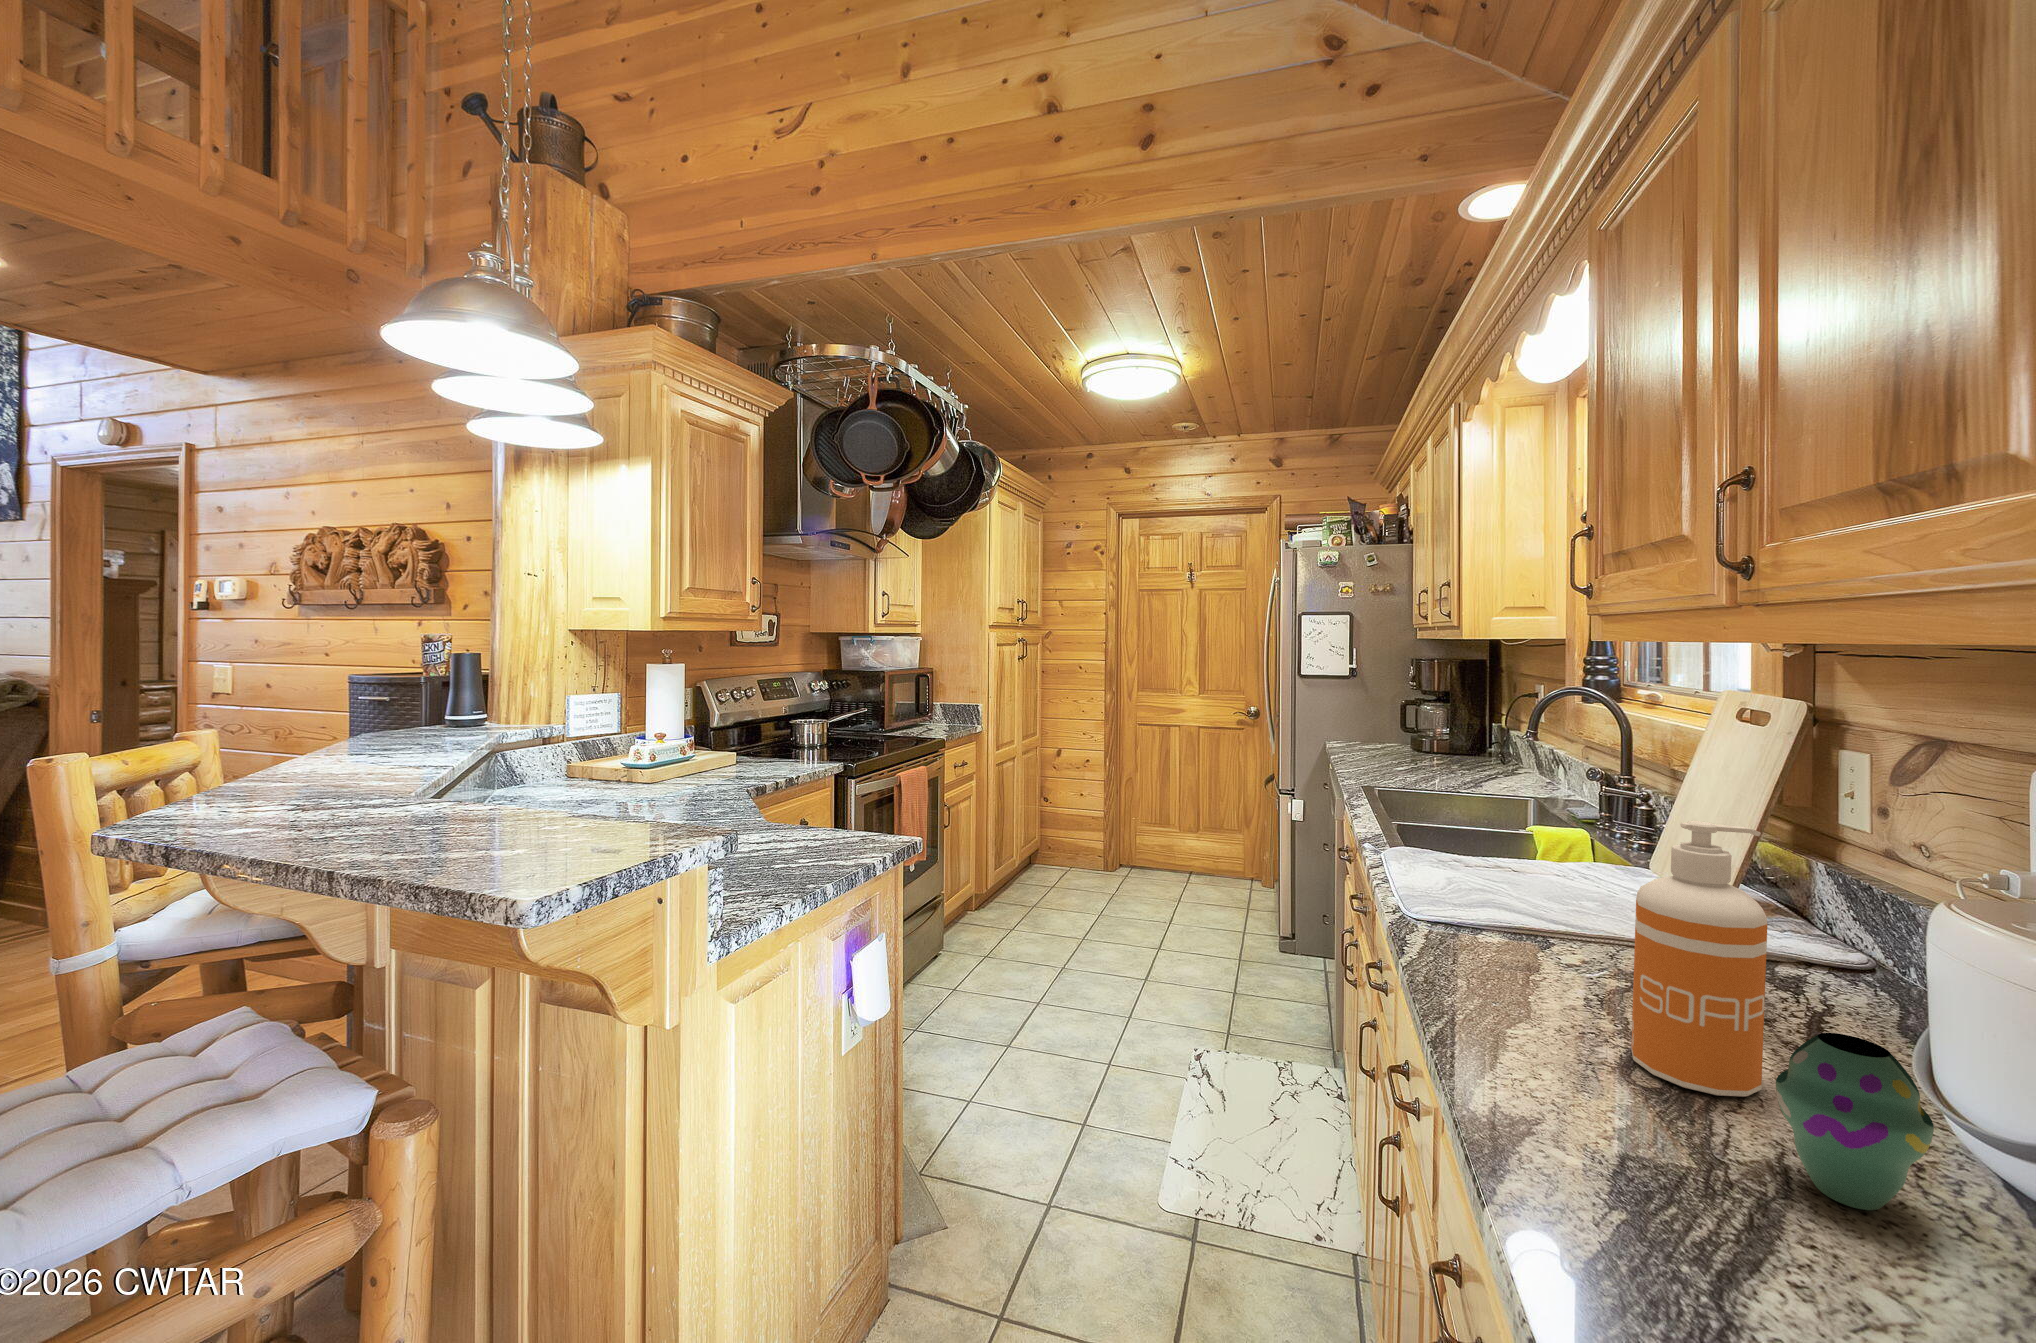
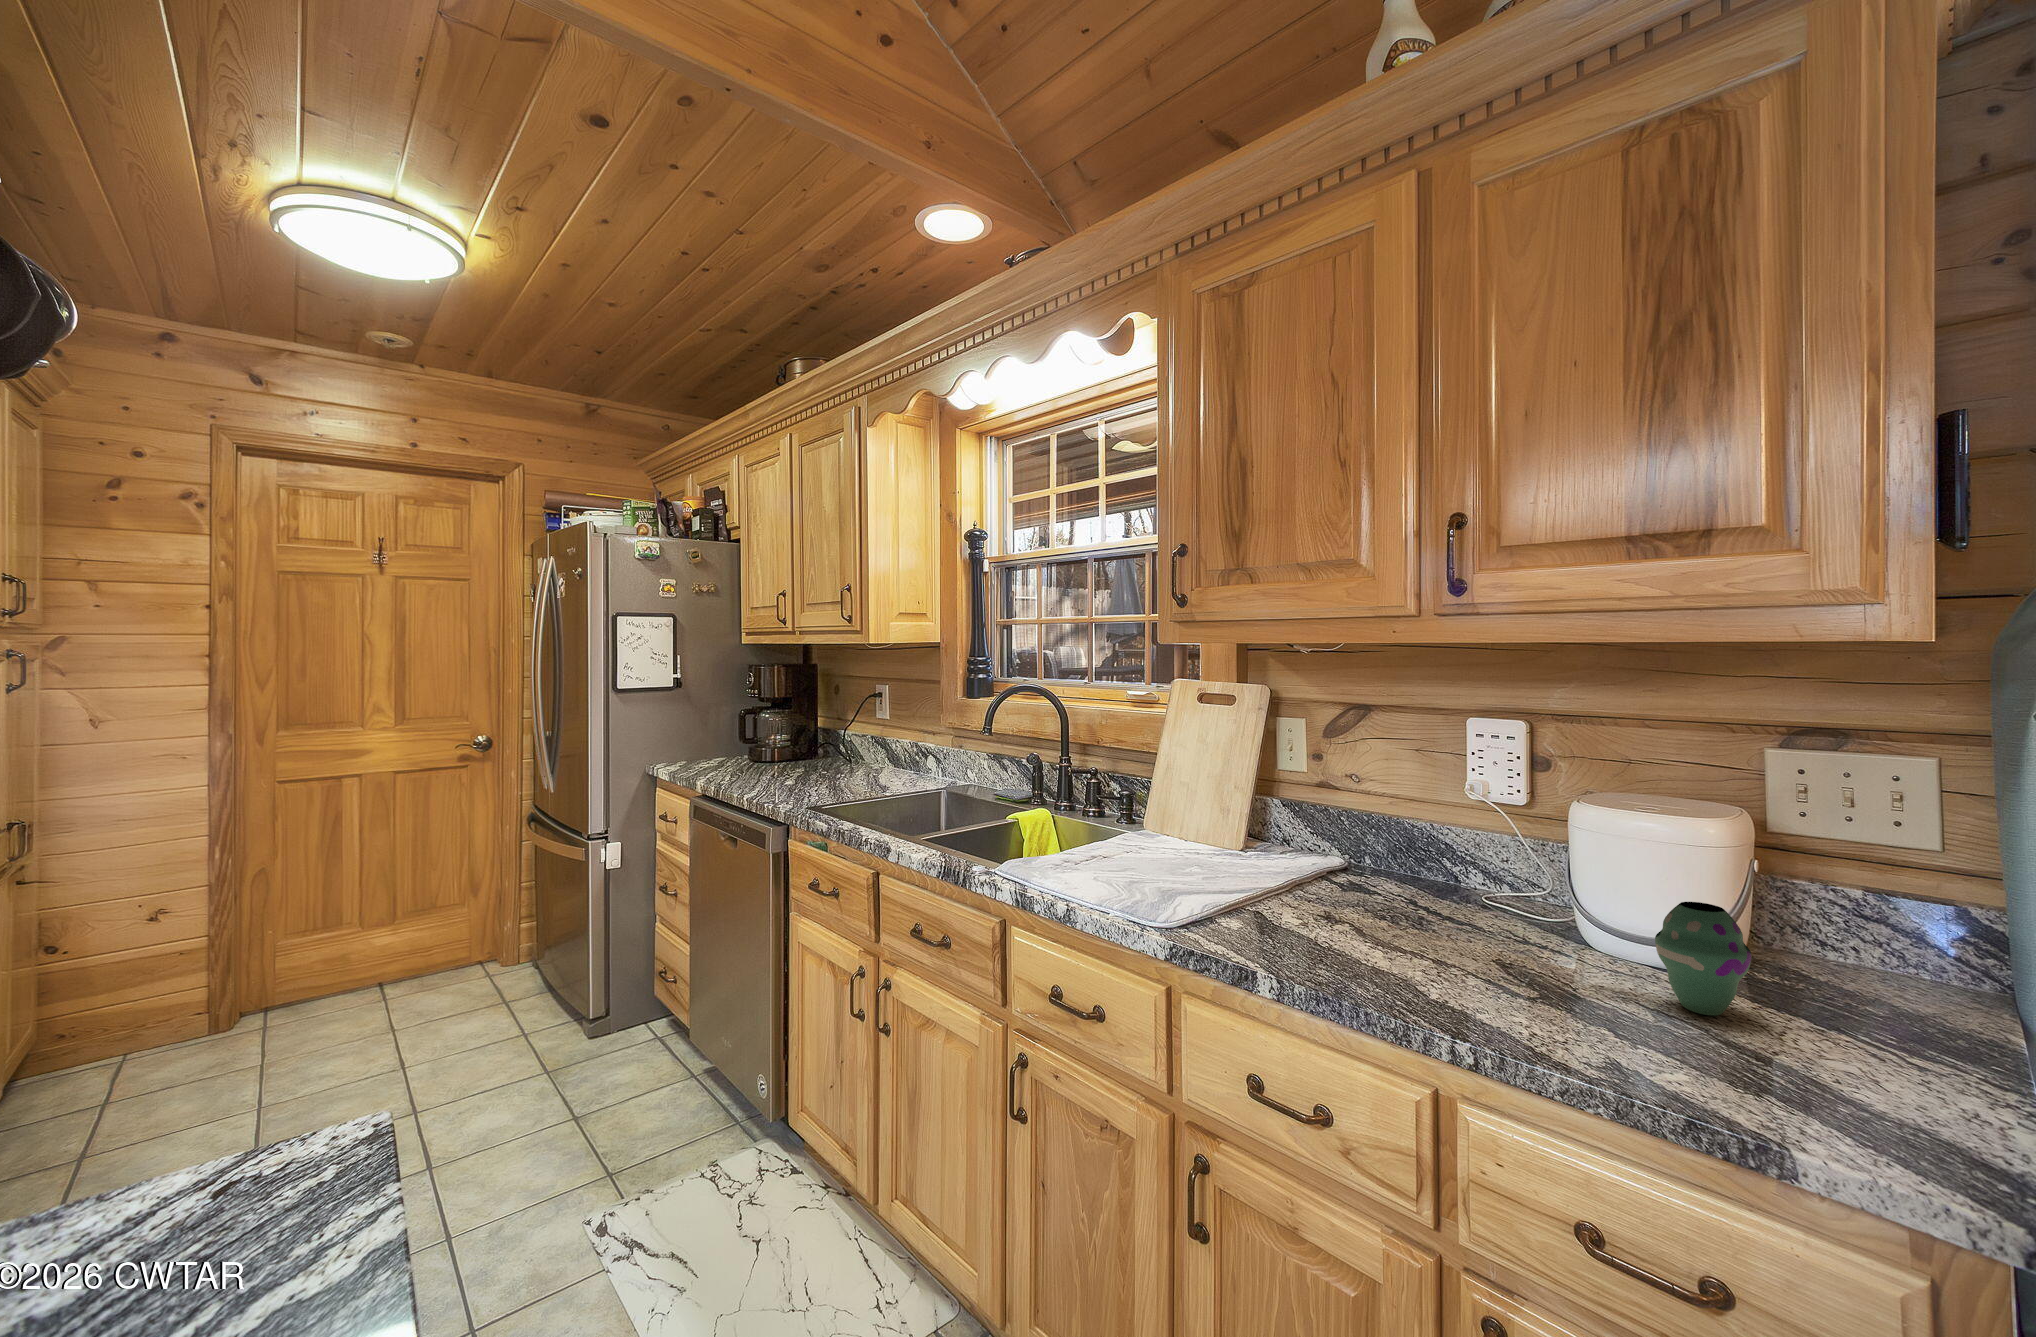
soap dispenser: present [1631,821,1767,1097] -> none [1472,776,1561,984]

